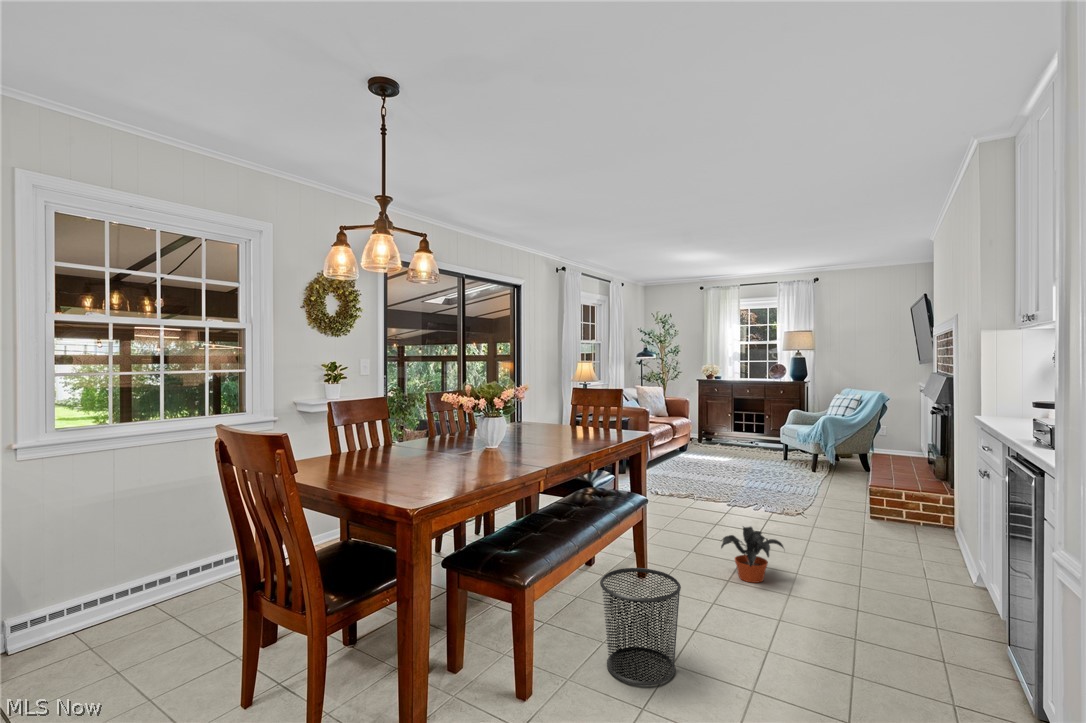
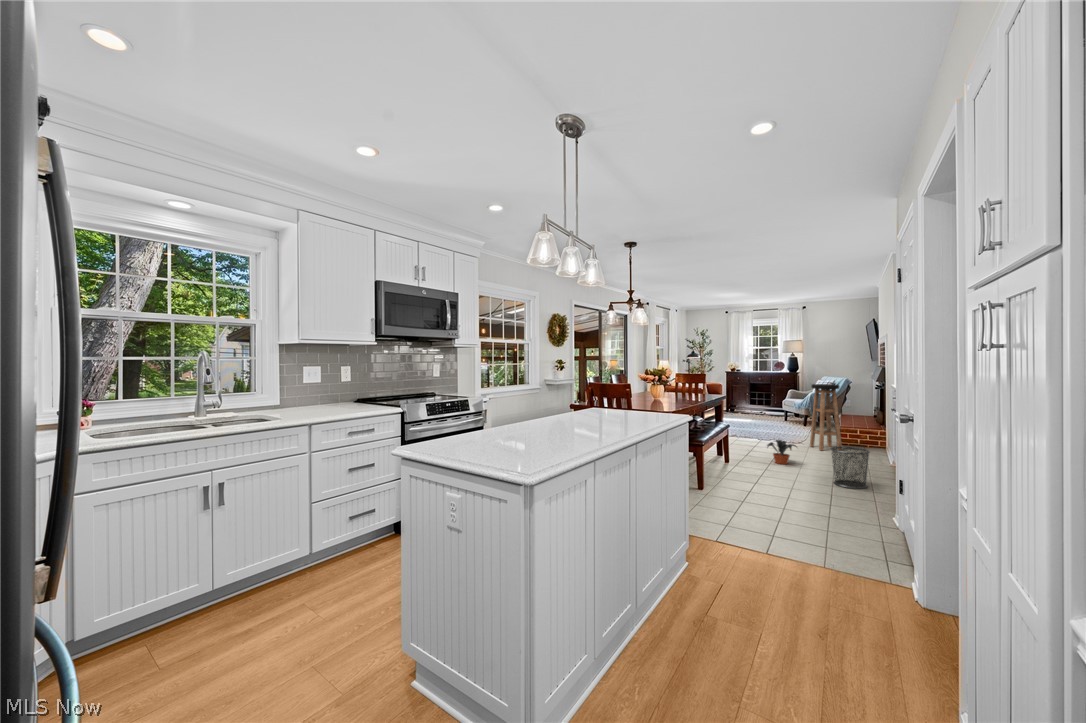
bar stool: none [815,407,874,537] -> present [810,384,842,451]
waste bin: present [600,568,681,686] -> present [831,447,870,489]

